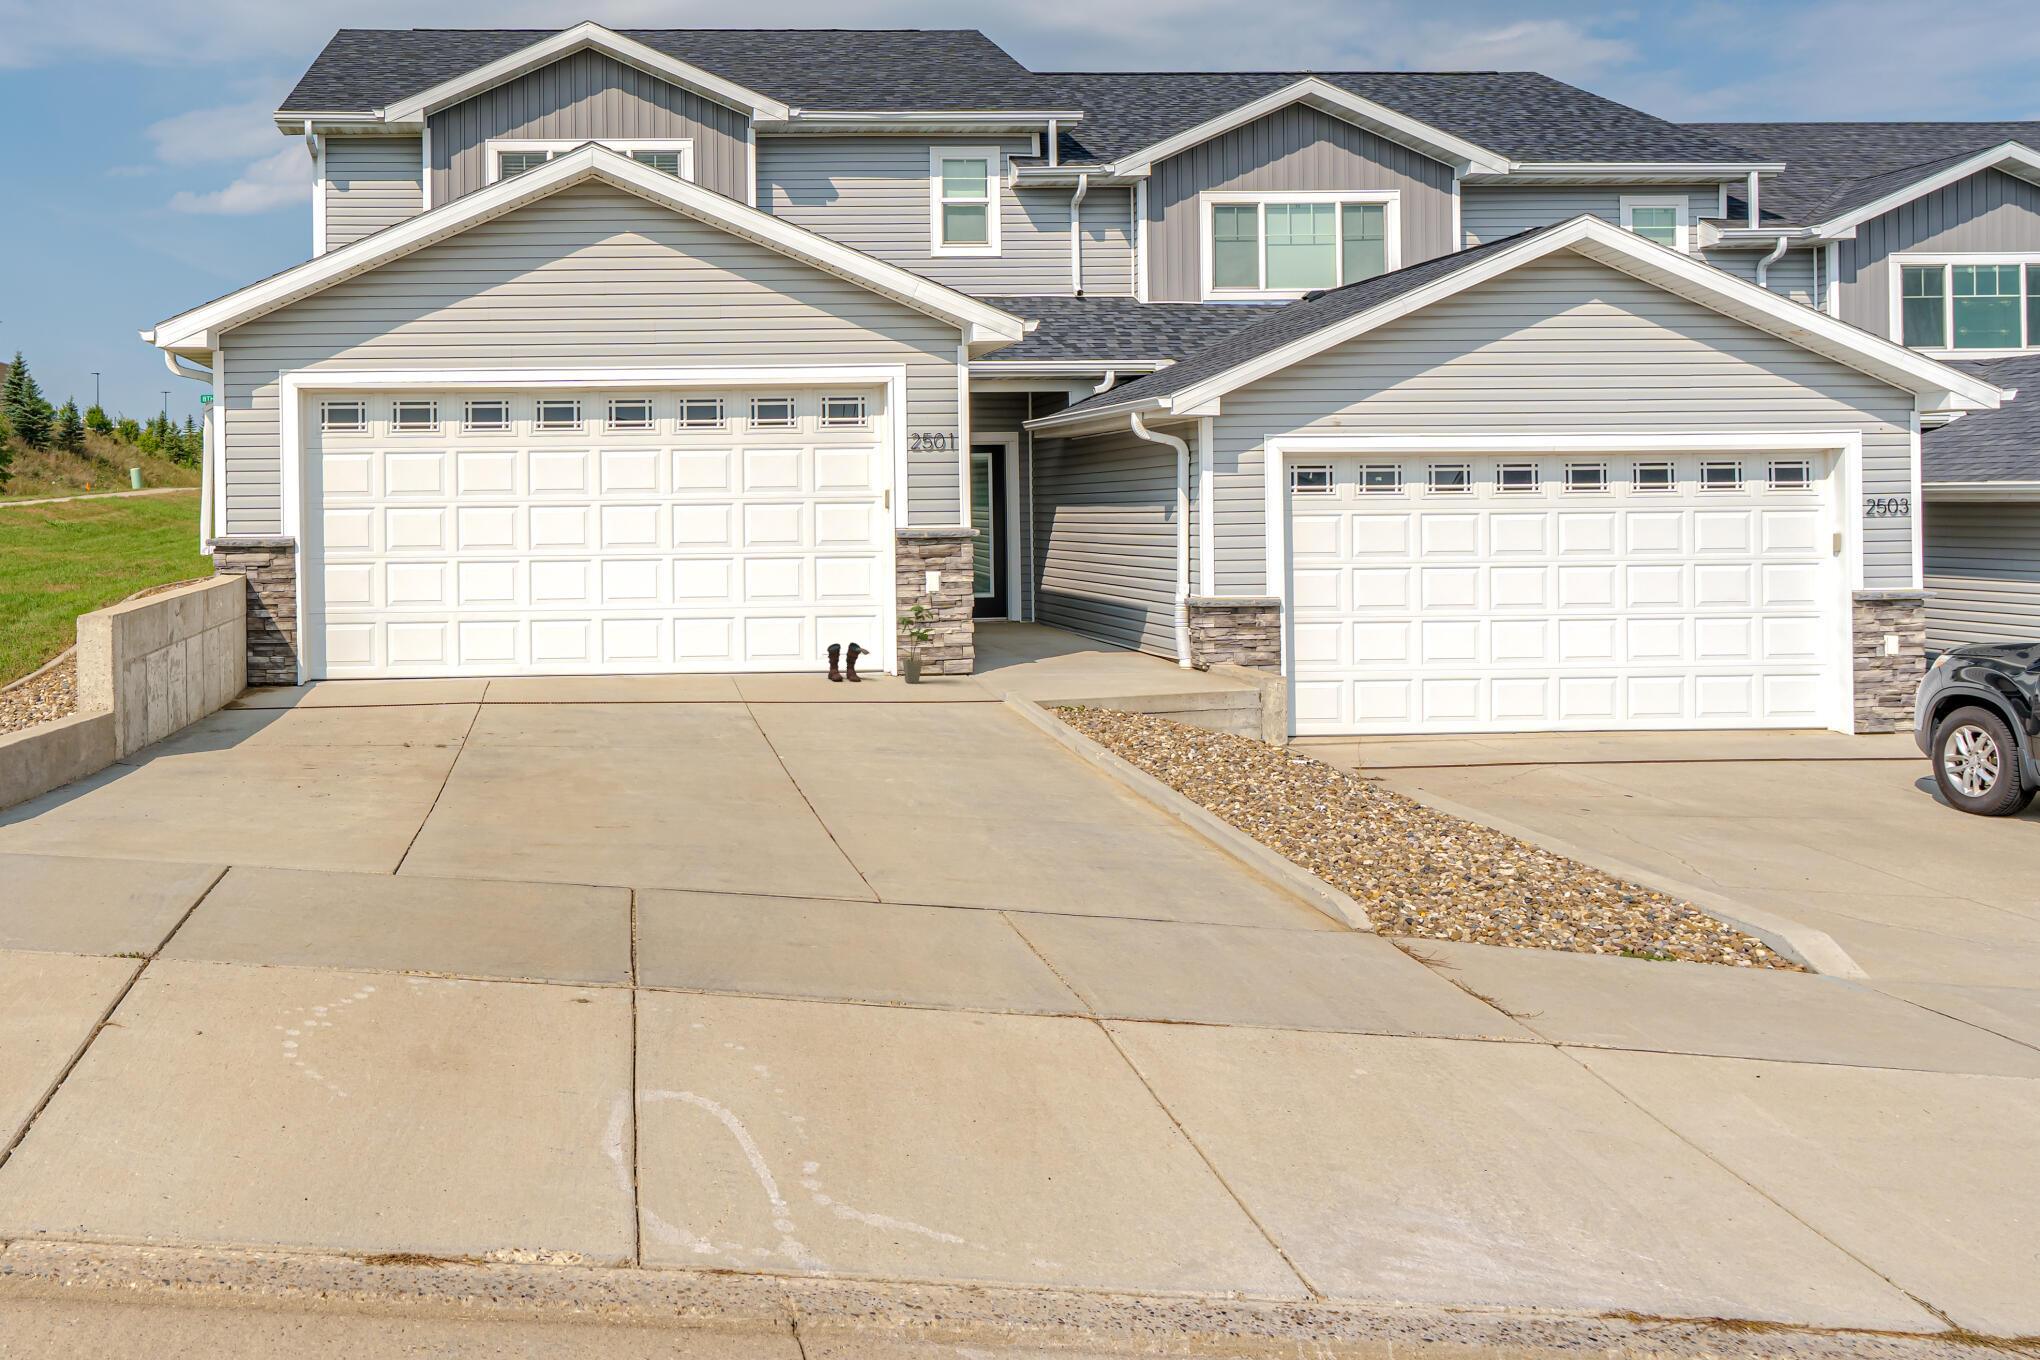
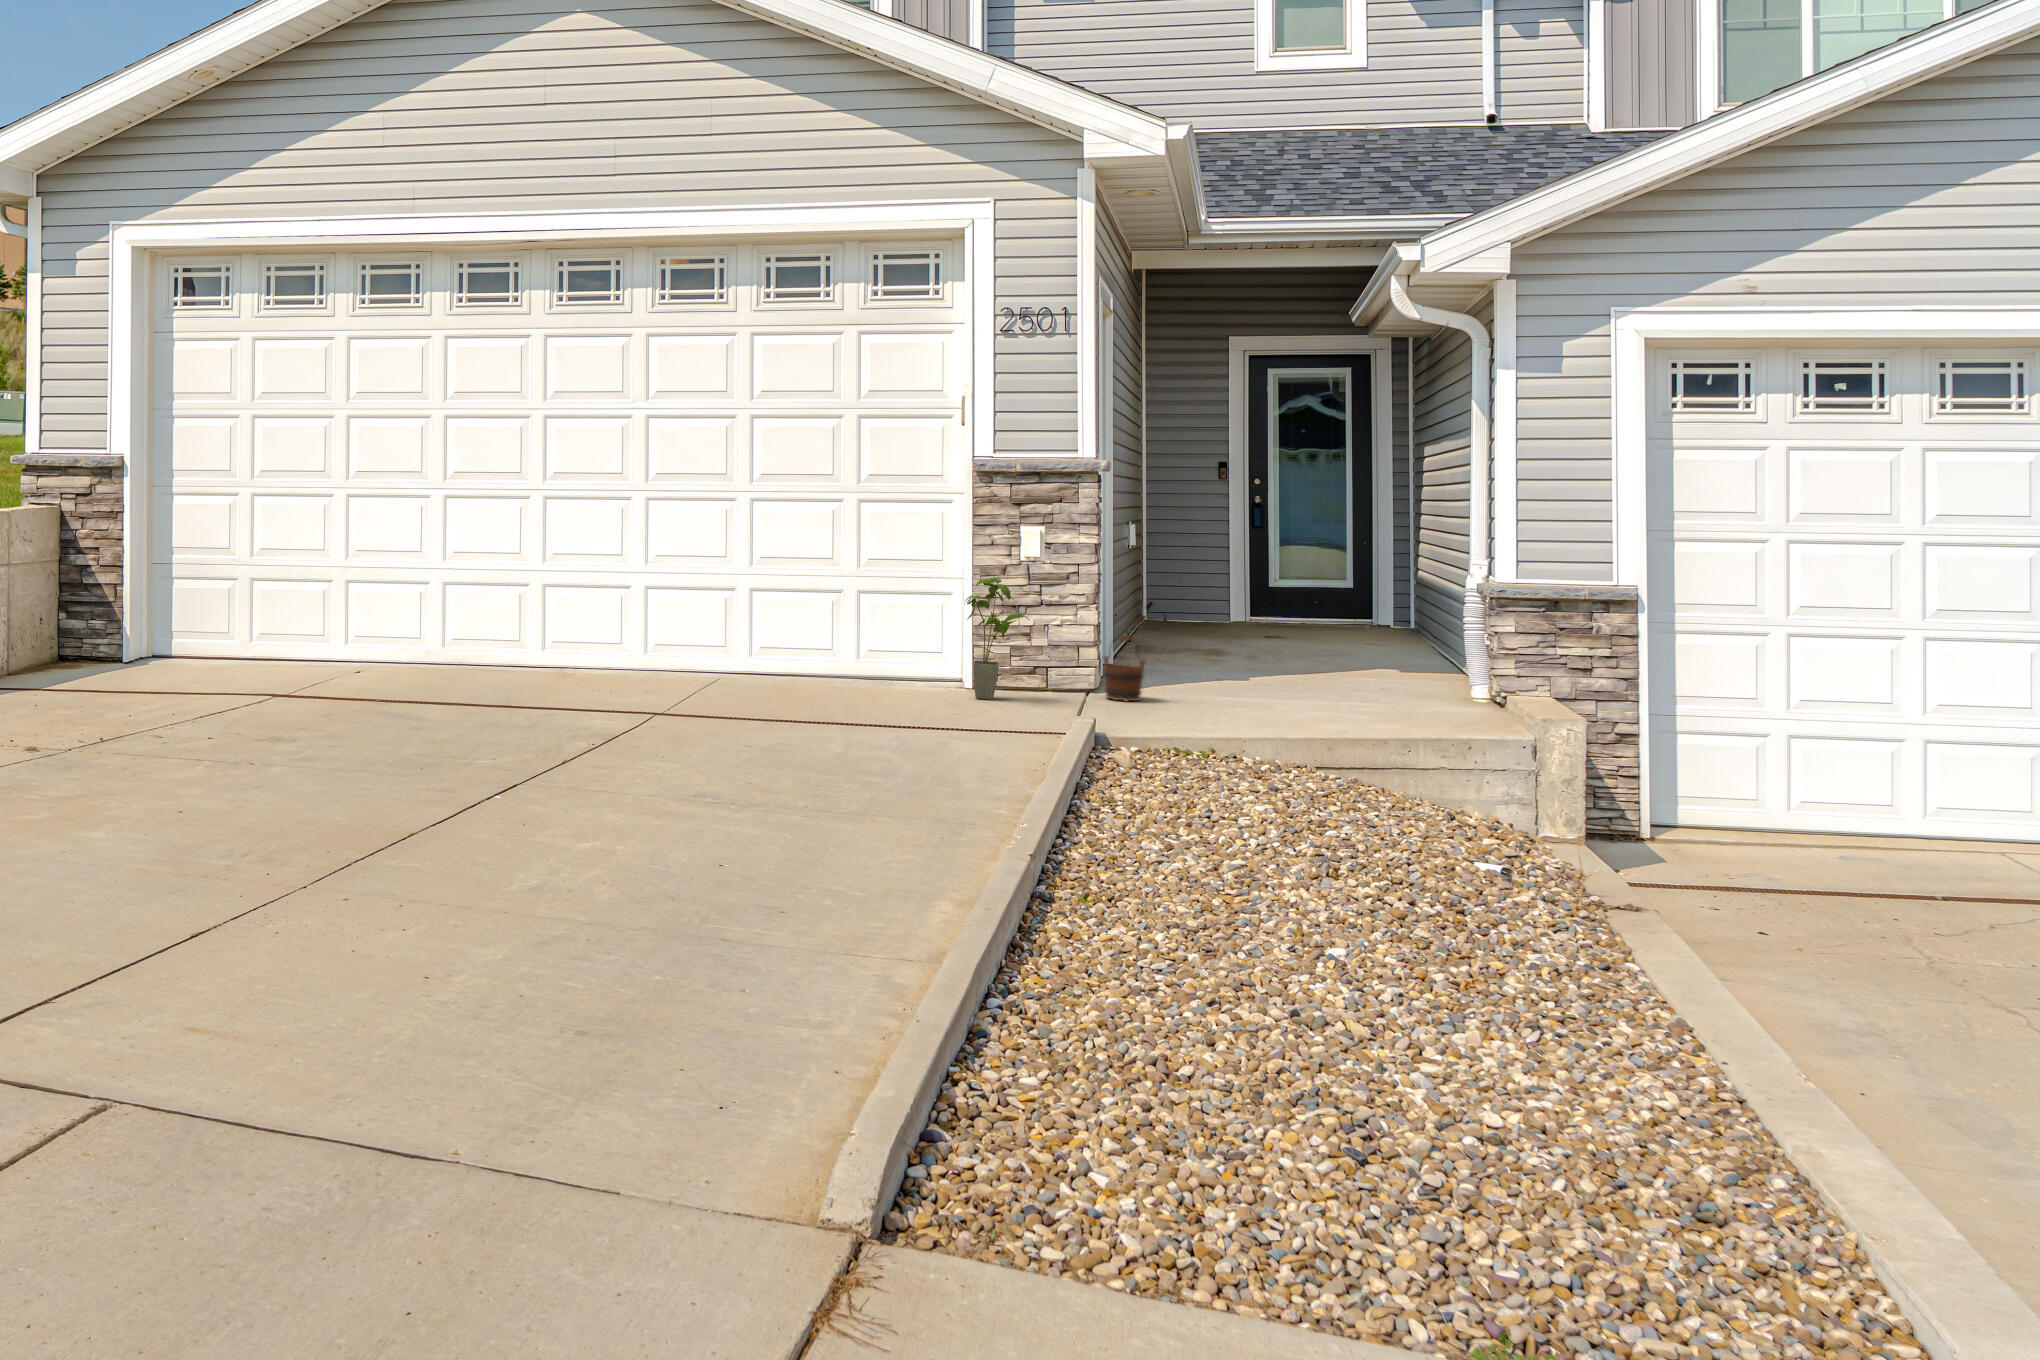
wooden bucket: none [973,638,1001,679] -> present [1104,636,1145,701]
boots: present [827,642,869,682] -> none [862,632,923,692]

